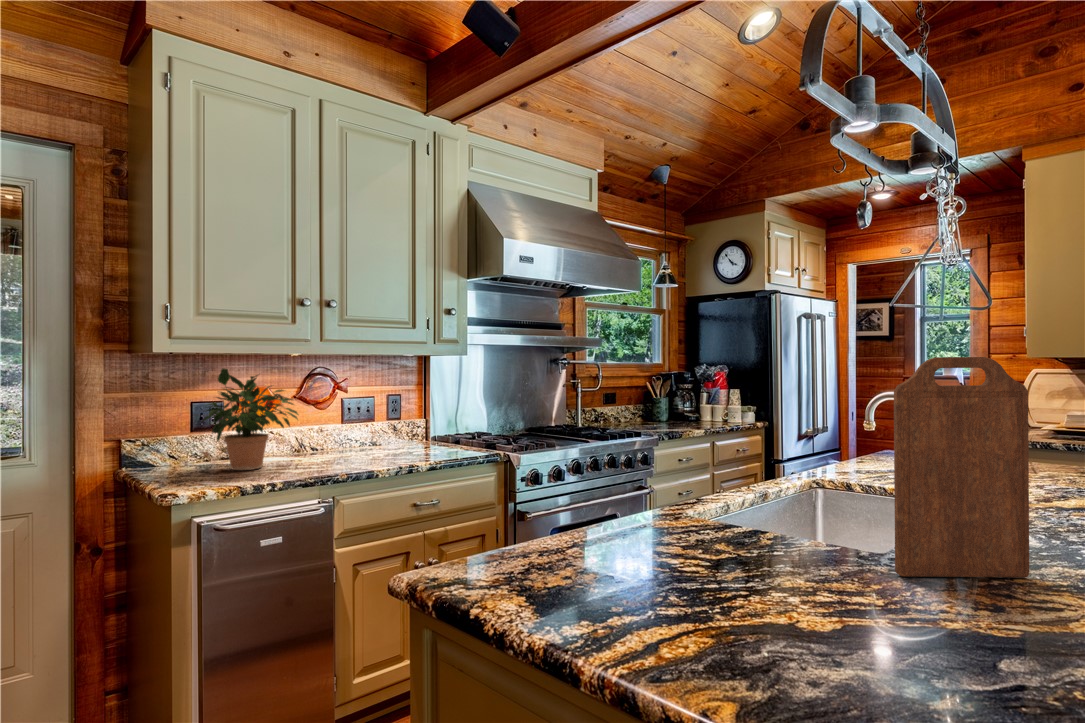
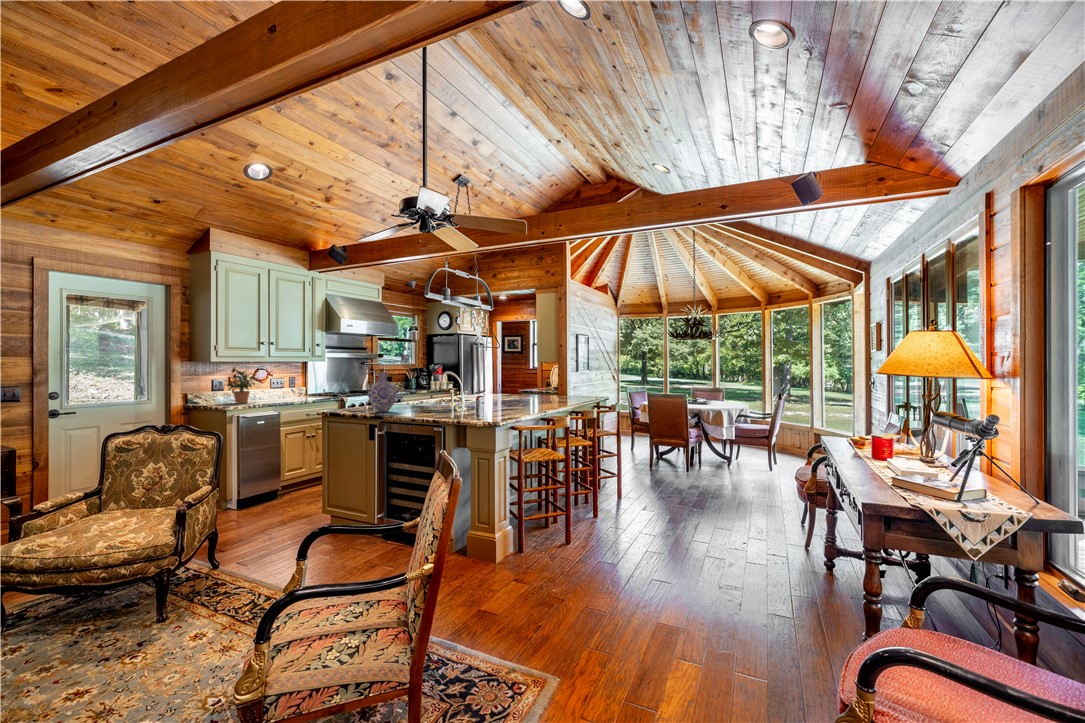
cutting board: present [894,357,1029,577] -> none [426,366,450,407]
vase: none [629,394,803,644] -> present [368,372,397,412]

